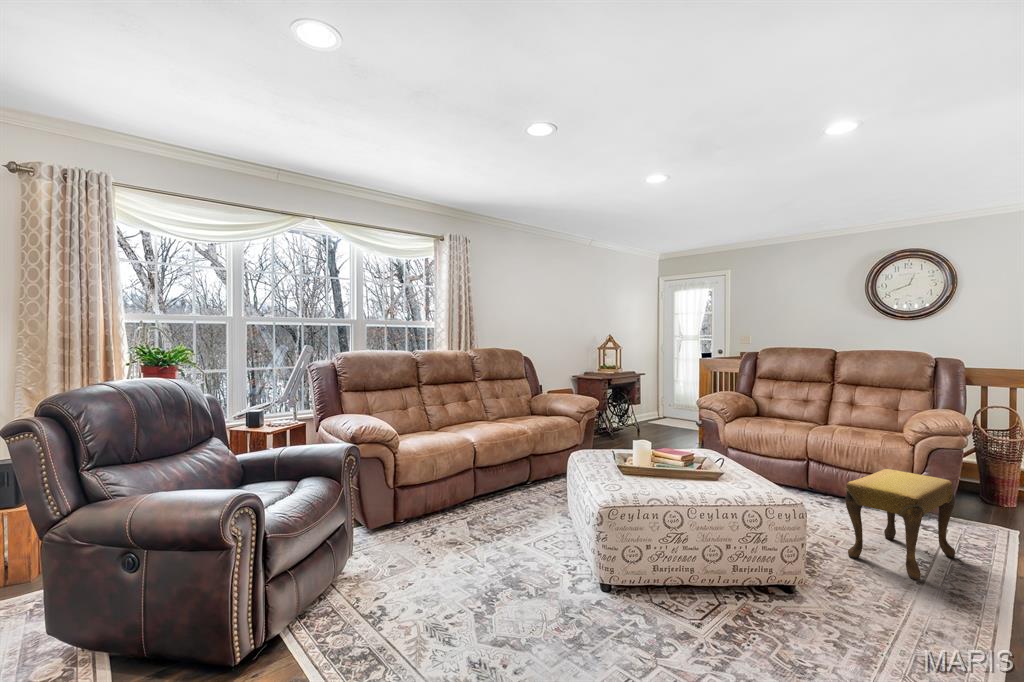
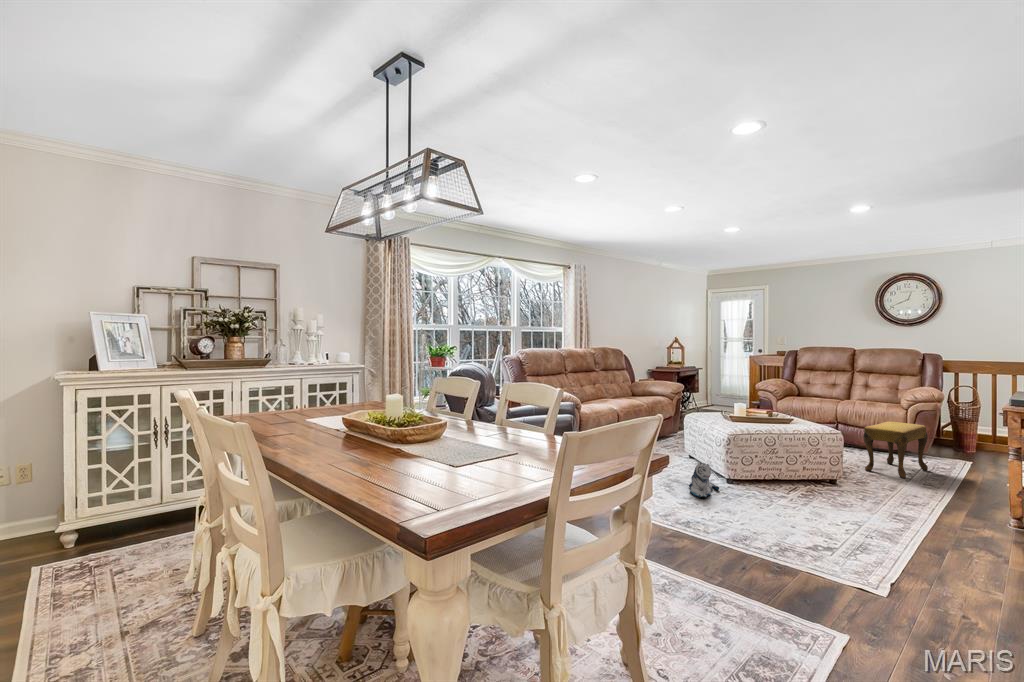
plush toy: none [507,566,568,647] -> present [689,462,719,497]

